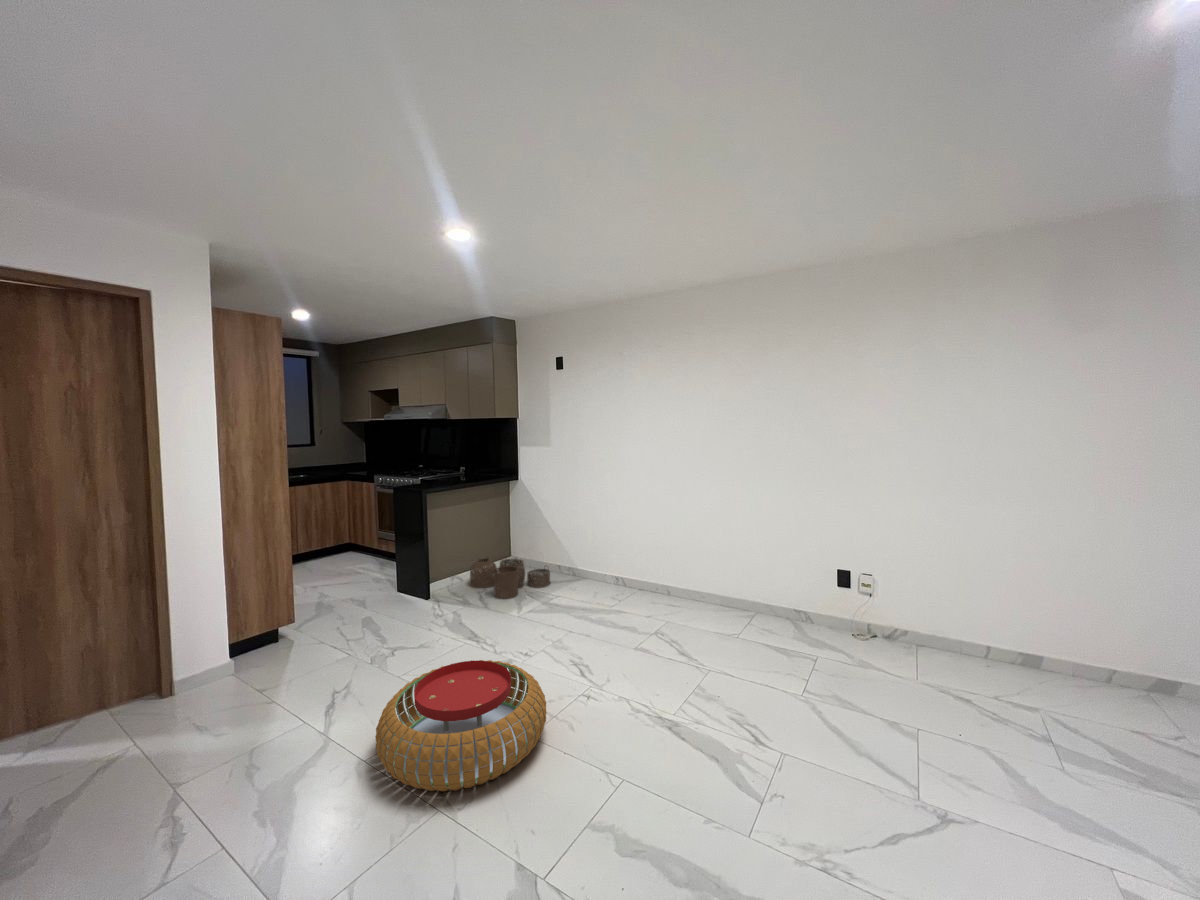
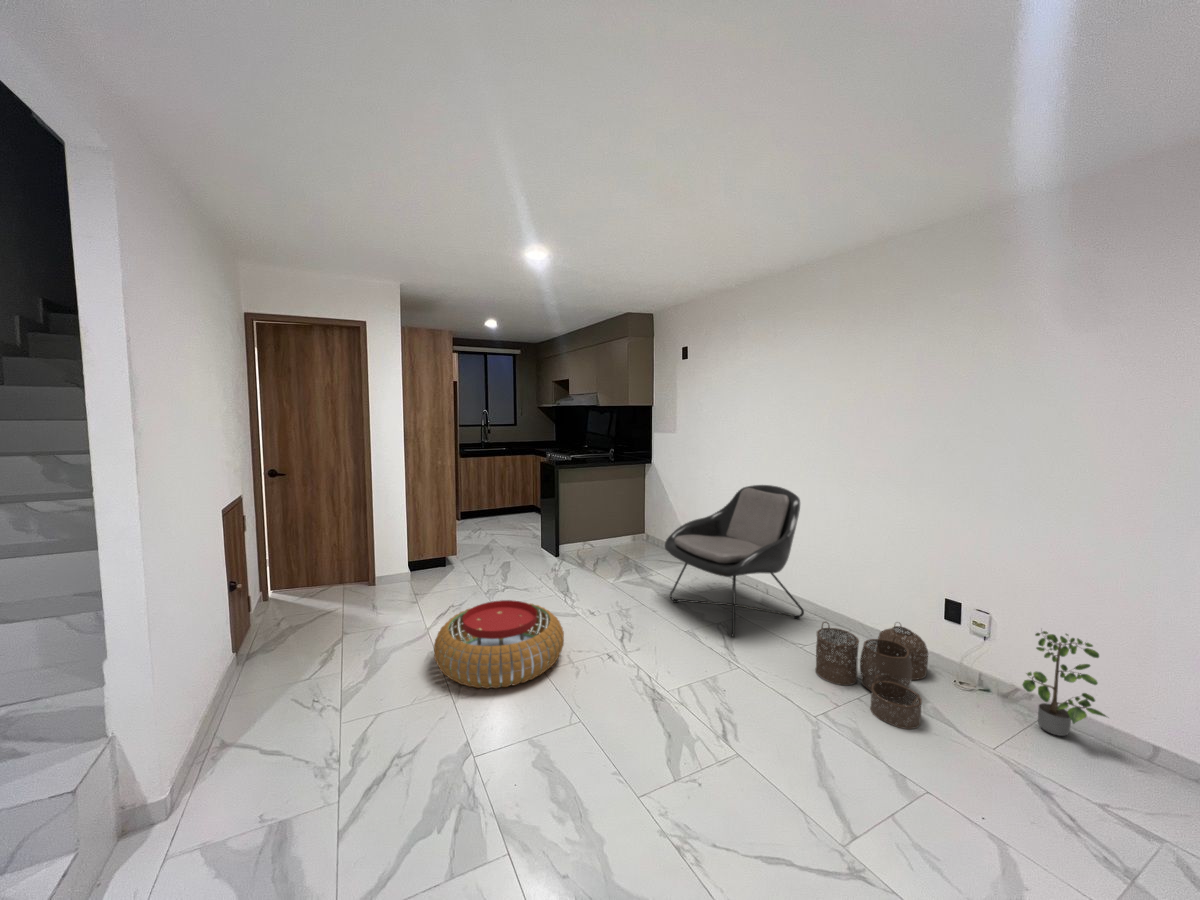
lounge chair: none [586,491,716,644] -> present [665,485,804,637]
woven basket: present [470,558,550,599] -> present [816,621,928,729]
potted plant: none [911,579,969,658] -> present [1023,631,1106,736]

